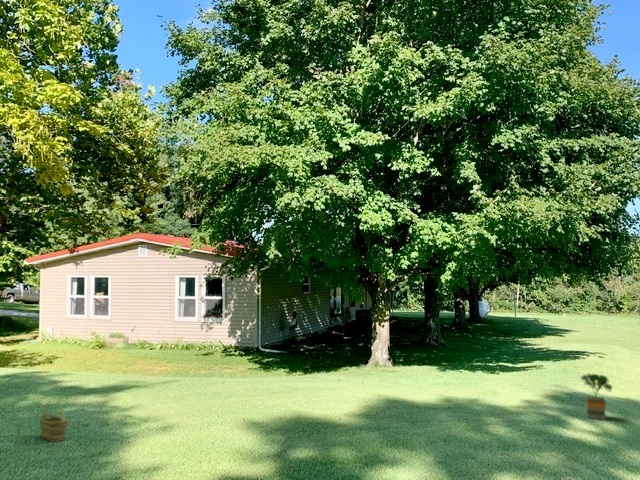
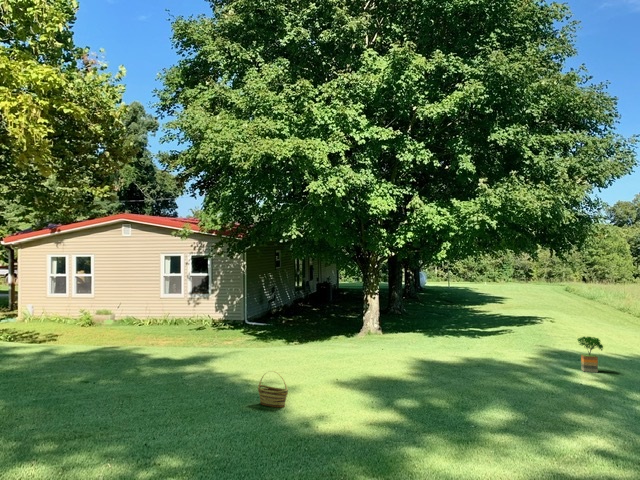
basket: present [40,407,68,441] -> present [258,373,288,407]

